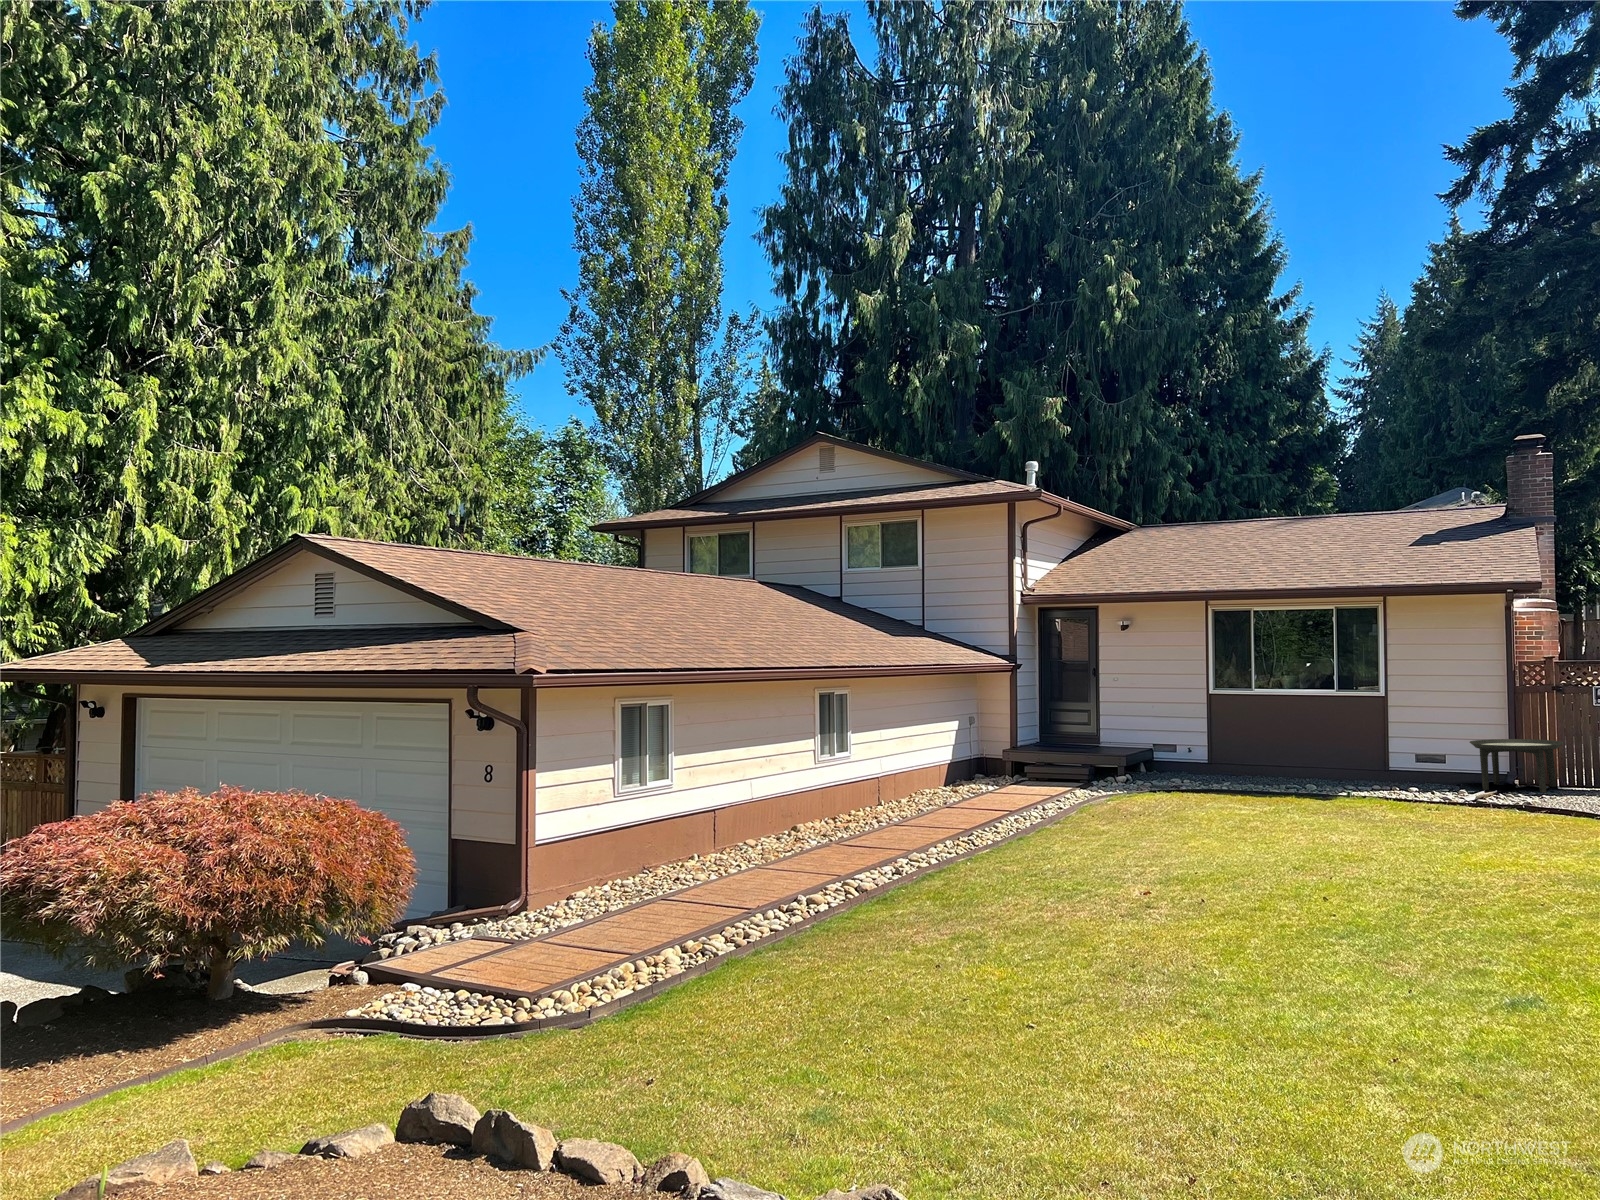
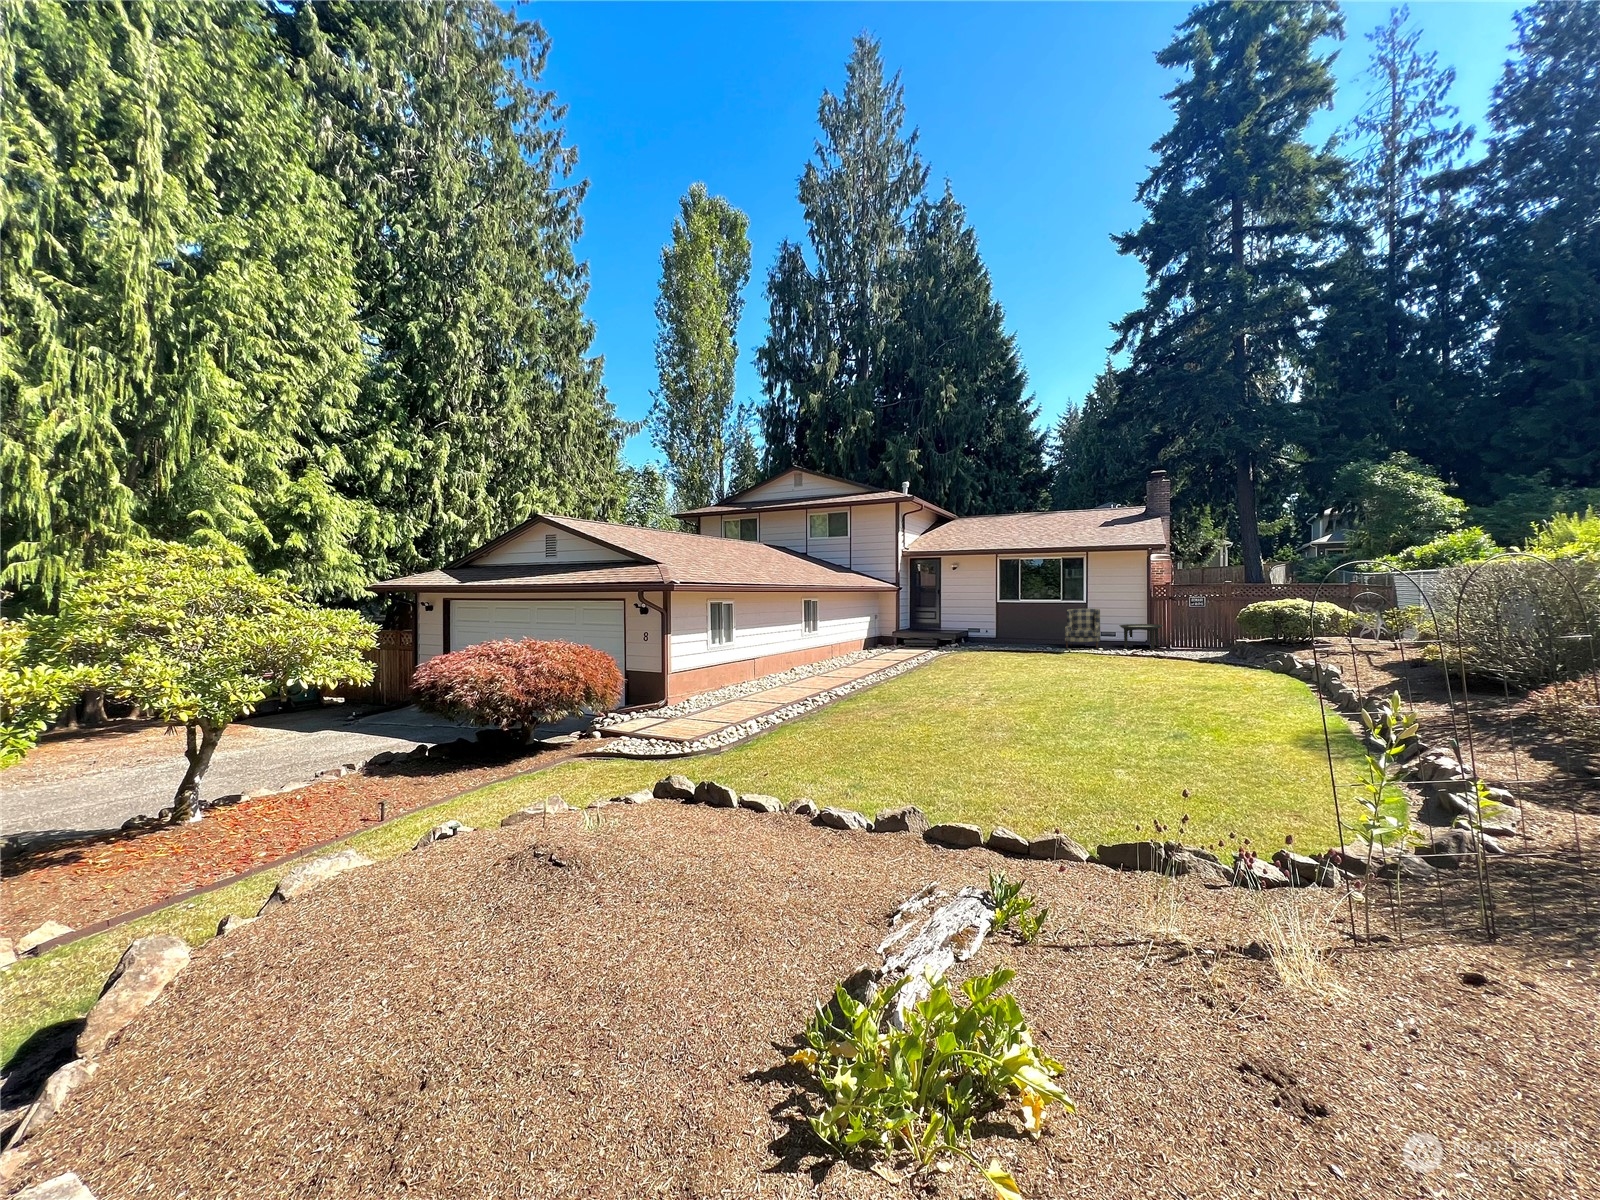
chair: none [1355,706,1431,789] -> present [1065,609,1100,648]

